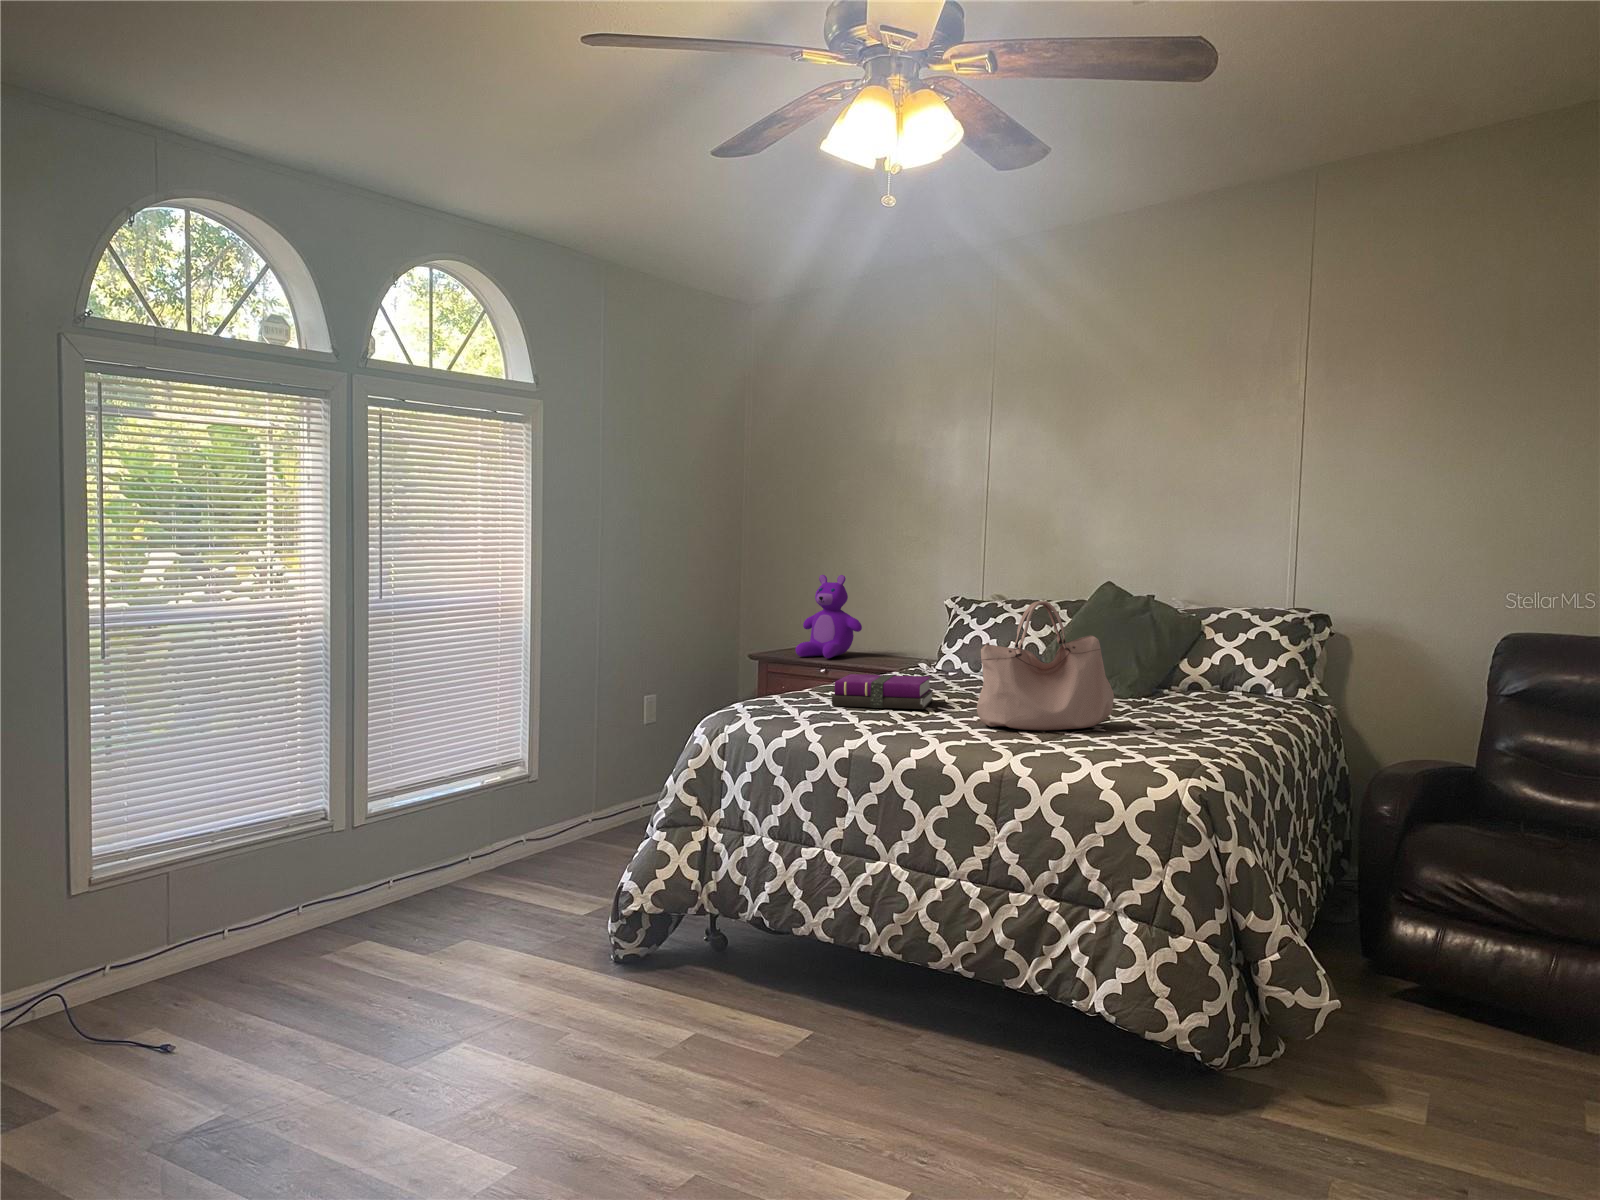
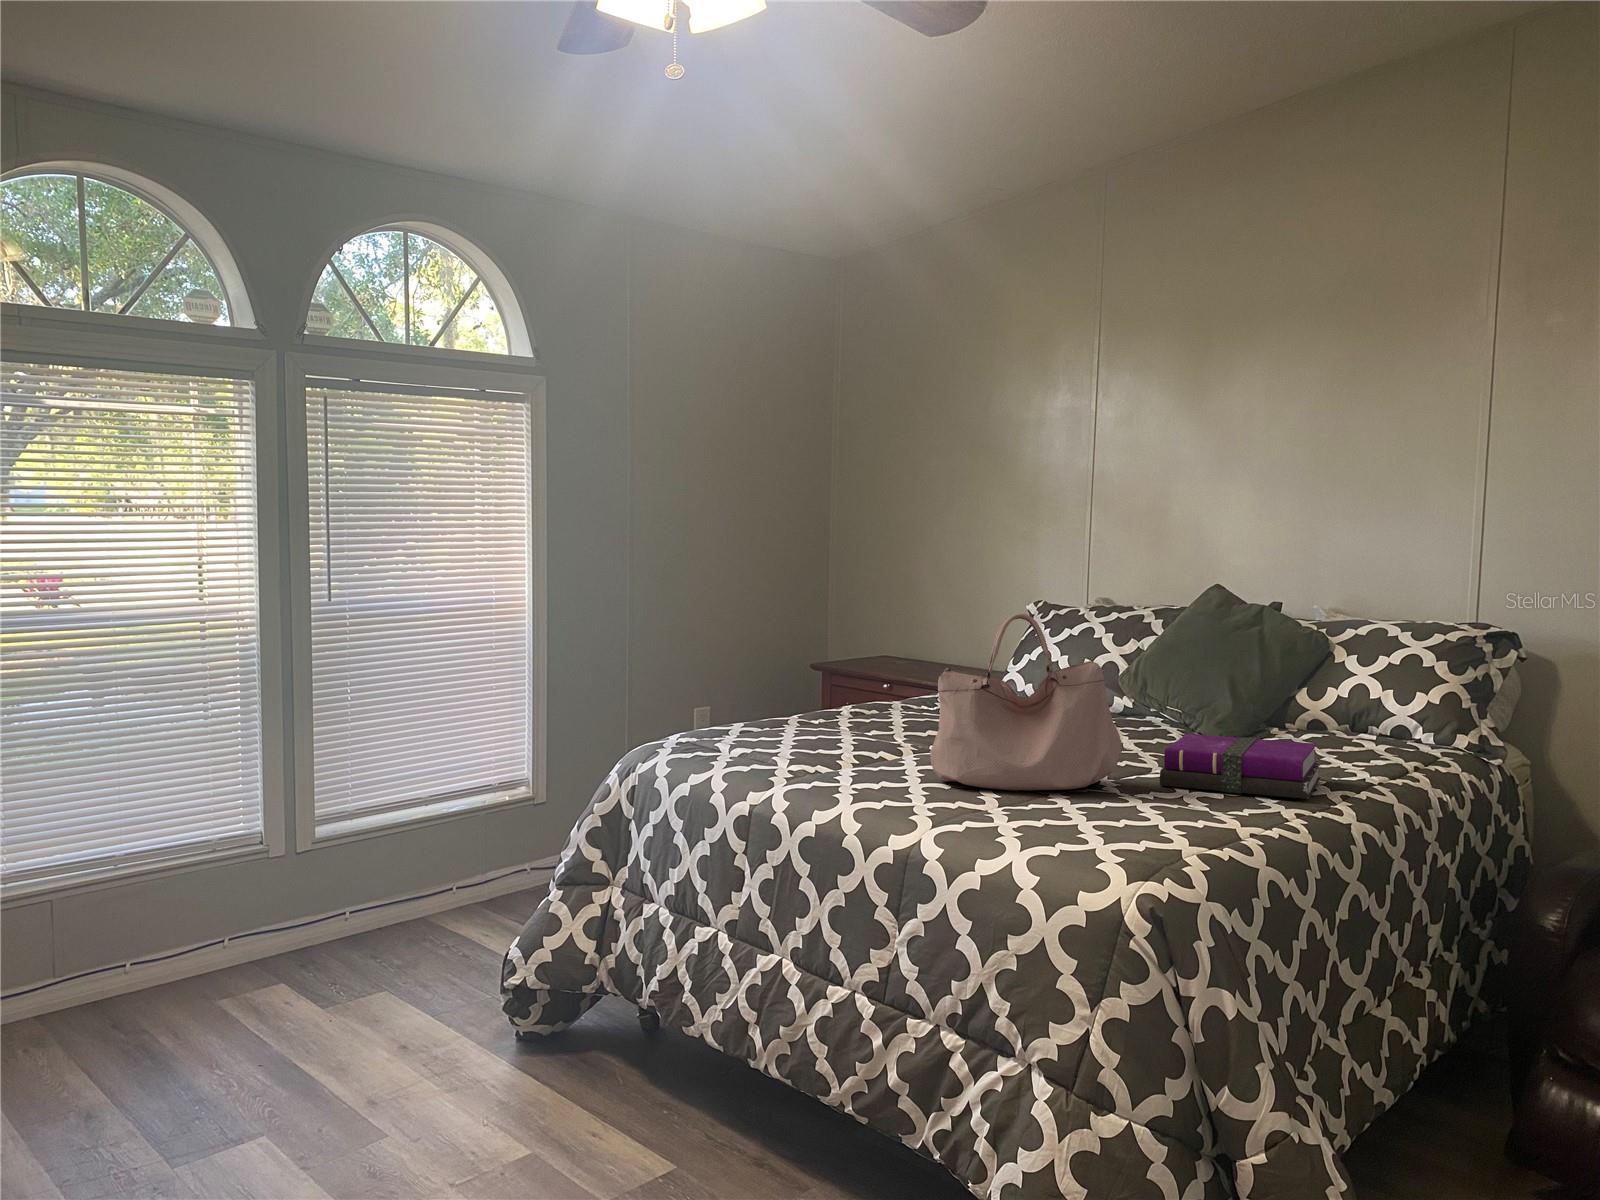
teddy bear: present [796,575,862,658] -> none [852,569,933,672]
notebook: present [832,674,933,709] -> present [1160,734,1320,799]

